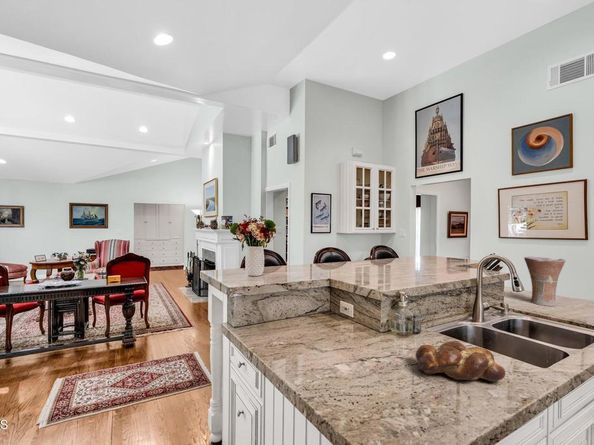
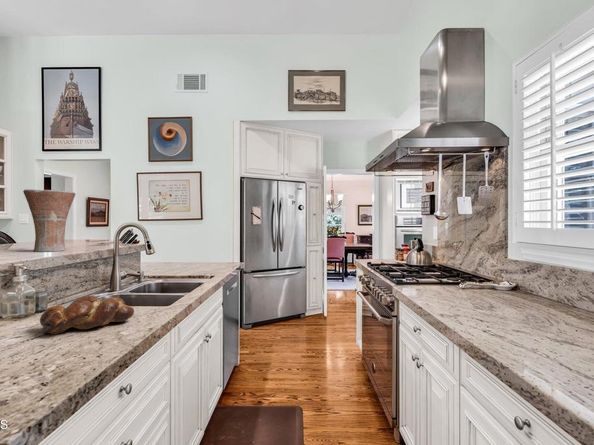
vase: present [524,257,565,306] -> present [23,190,76,252]

